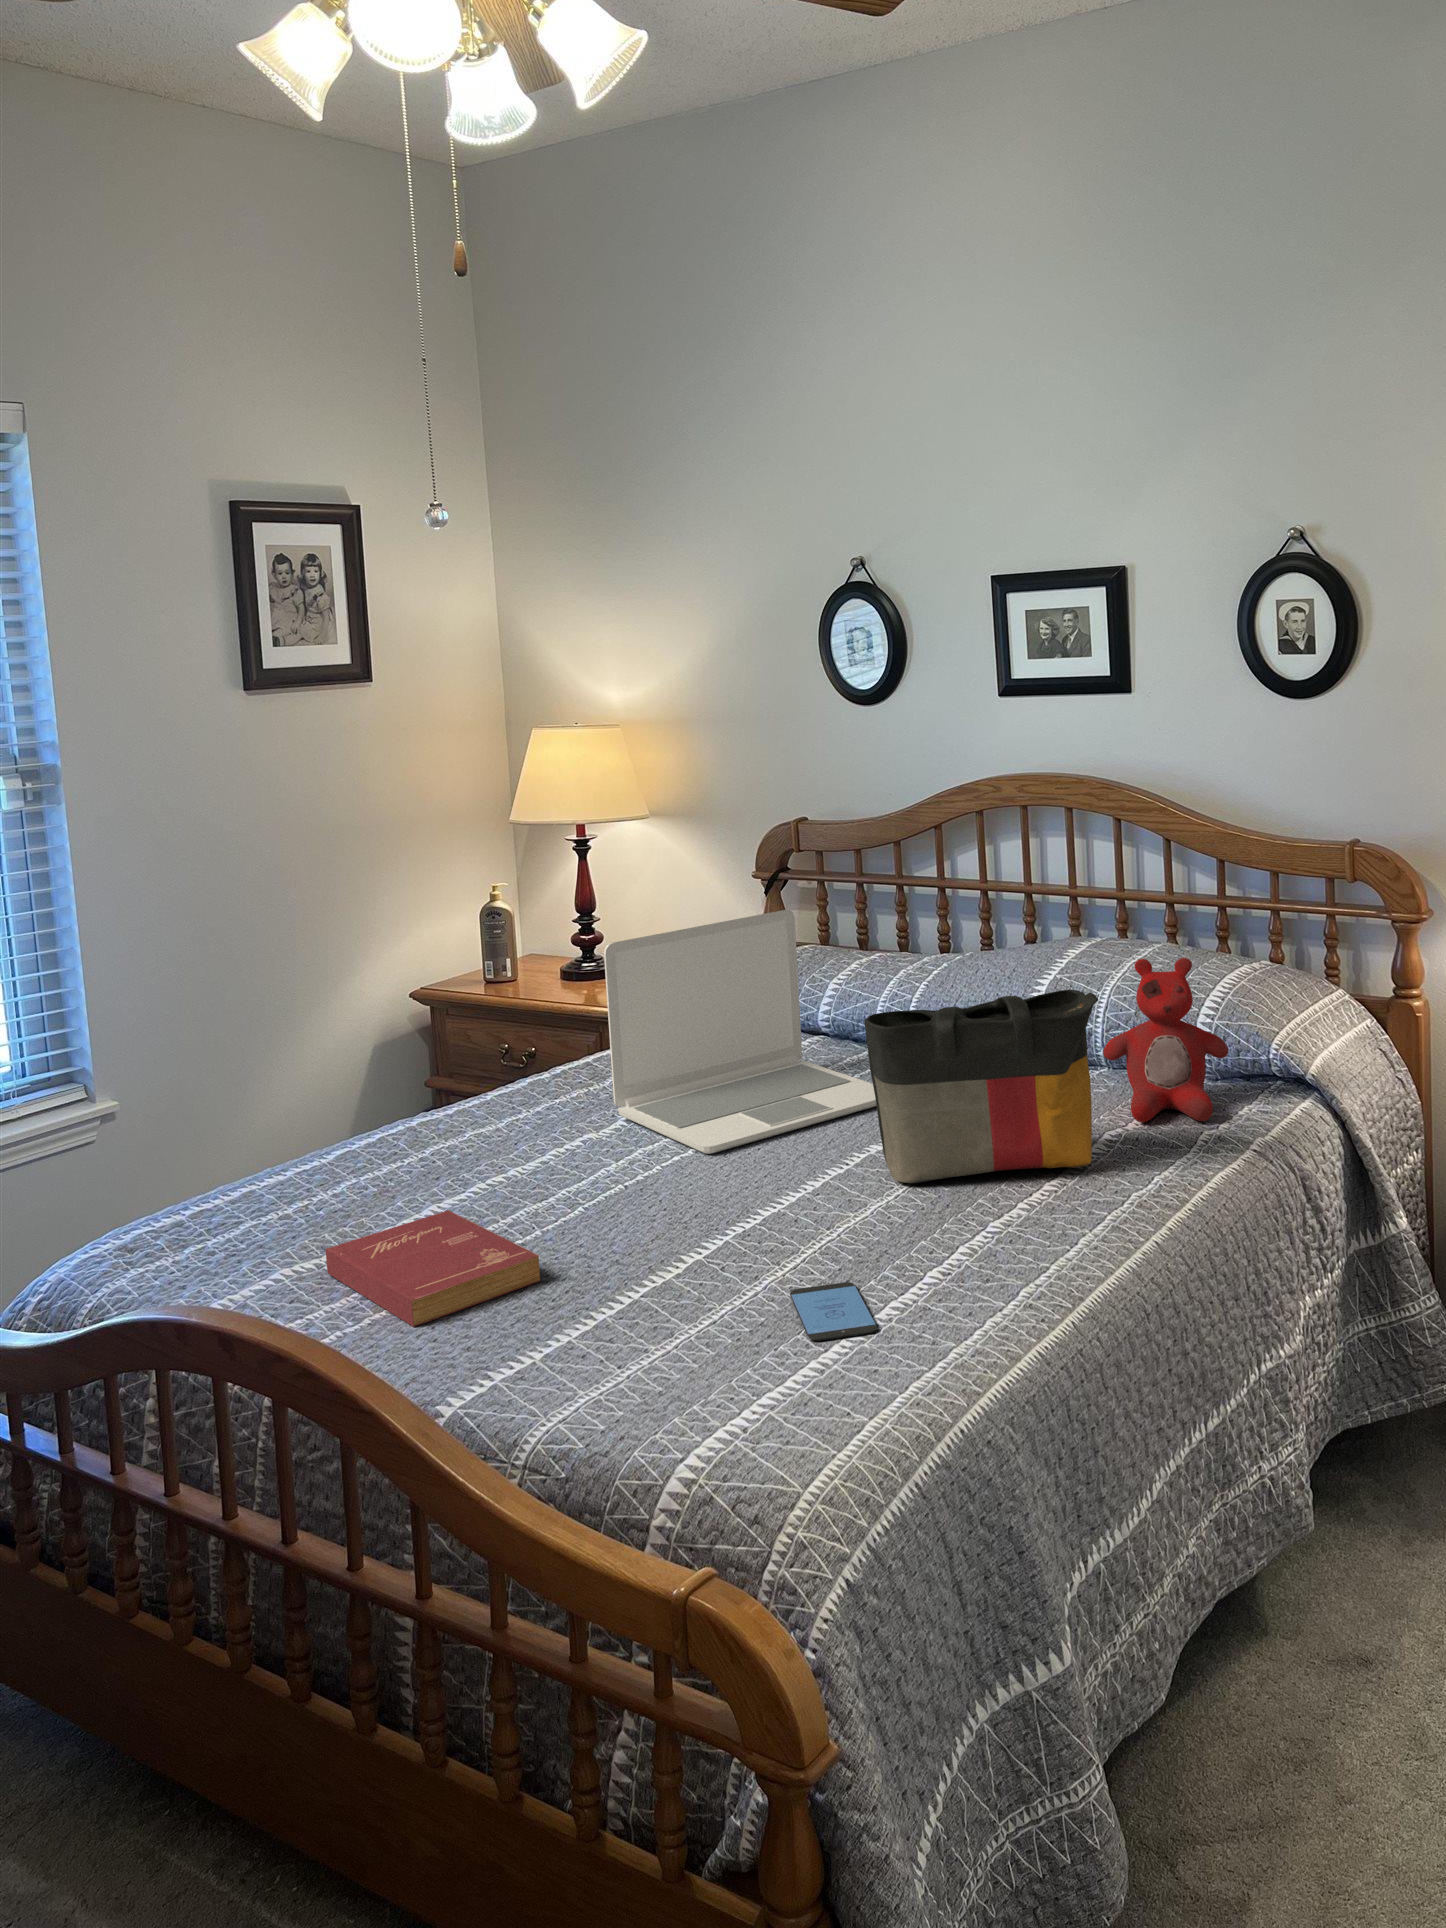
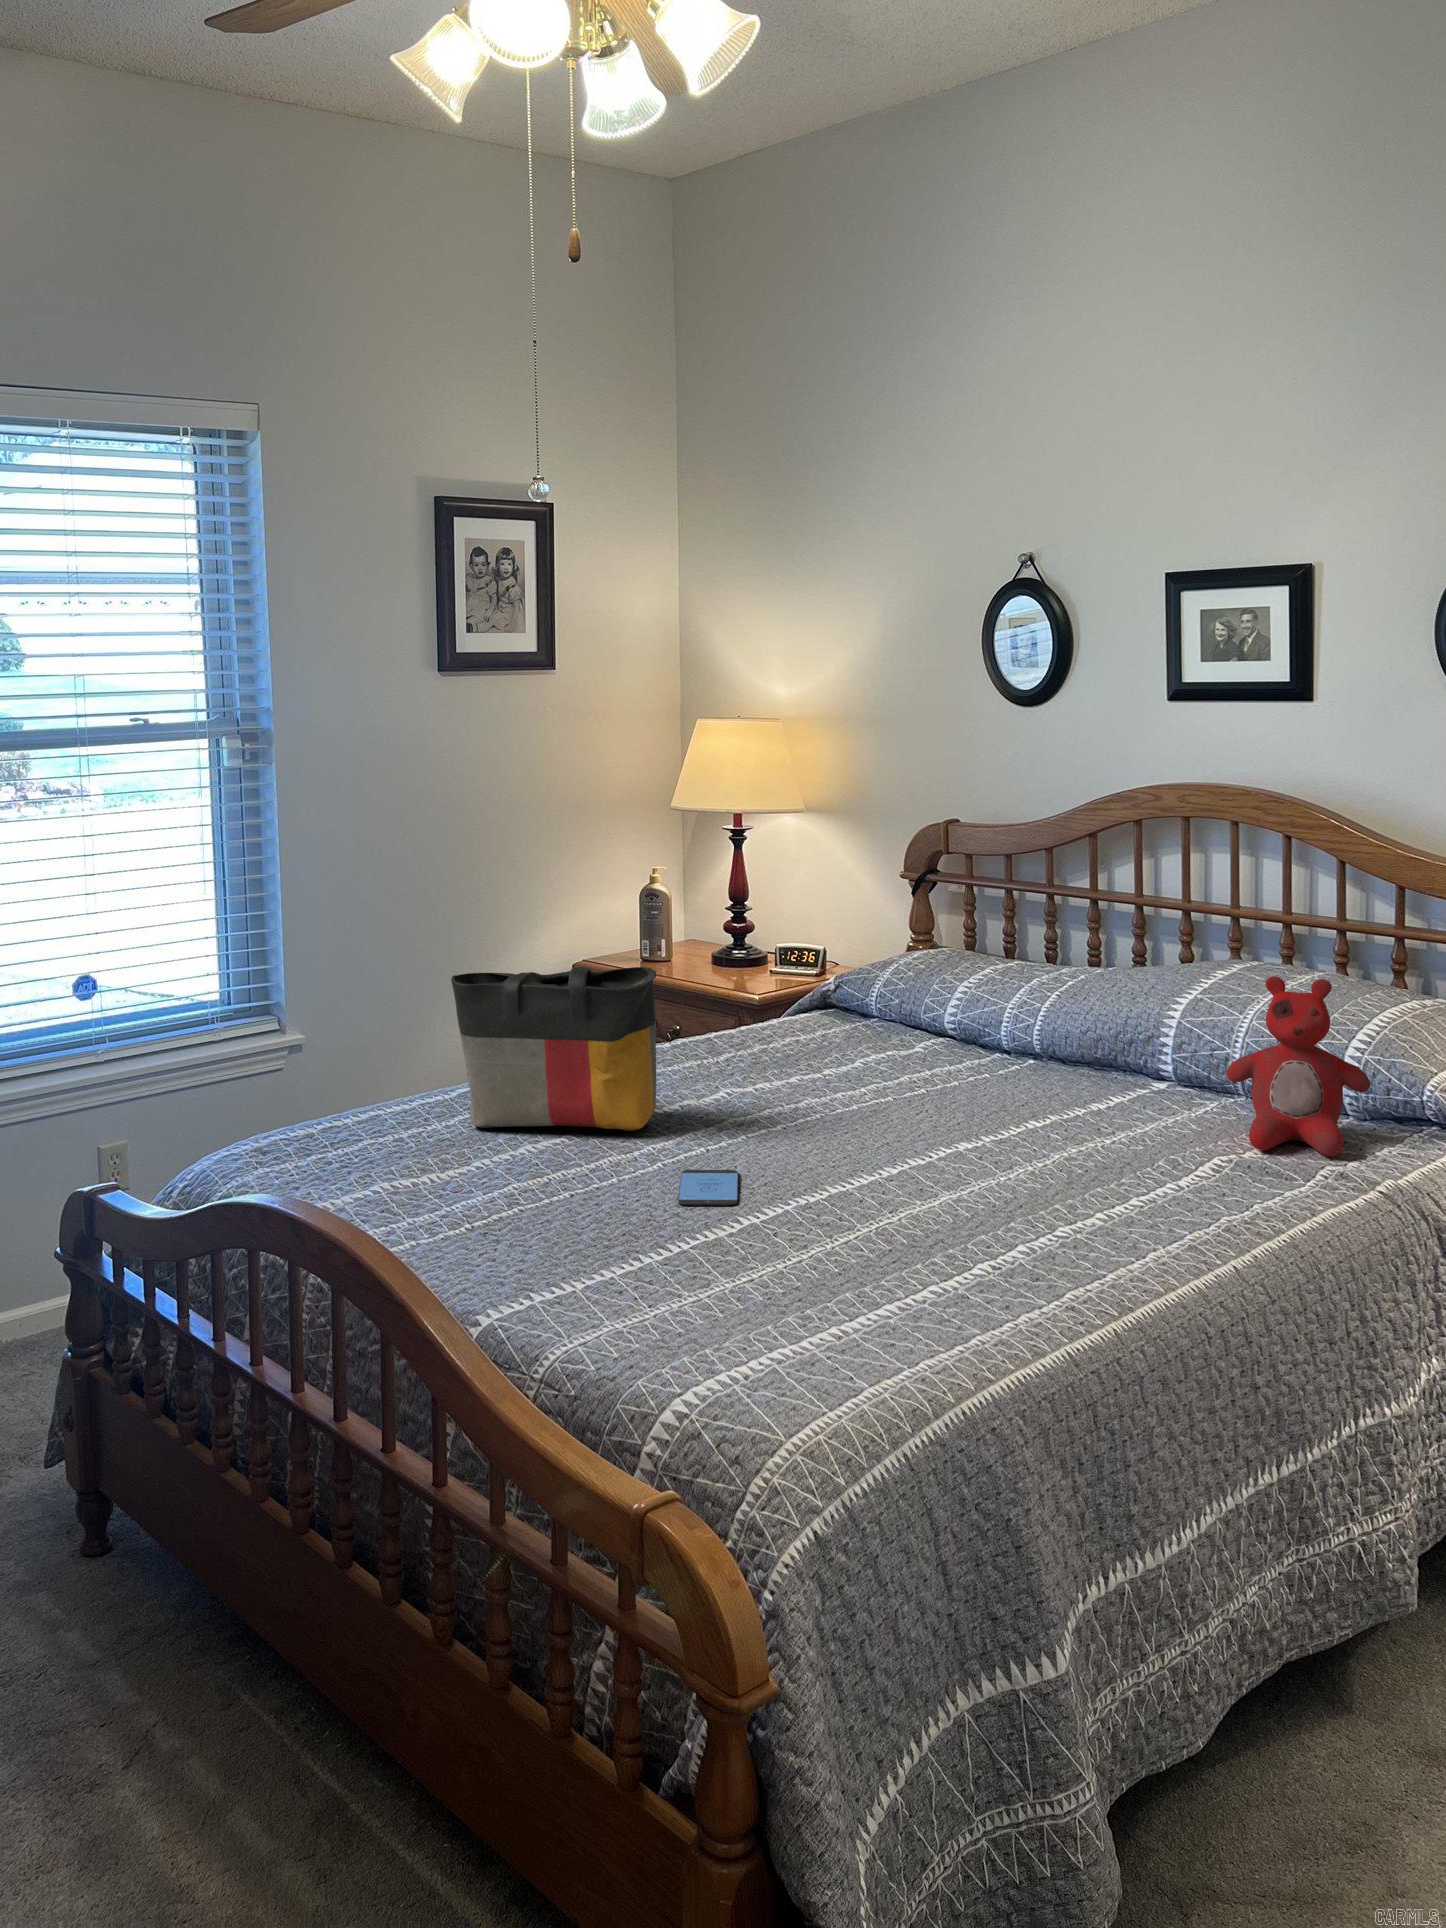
laptop: present [604,910,876,1154] -> none [716,901,1002,1131]
tote bag: present [864,990,1098,1183] -> present [451,967,656,1131]
book: present [326,1210,541,1327] -> none [418,1150,604,1246]
smartphone: present [790,1282,877,1341] -> present [678,1170,738,1205]

